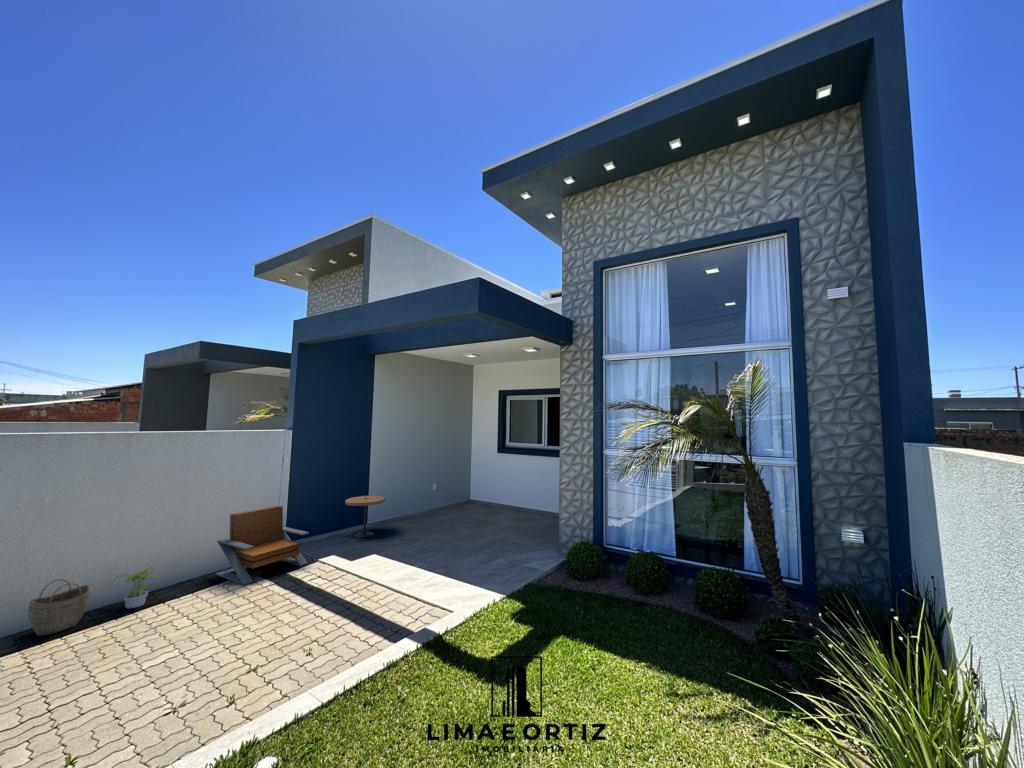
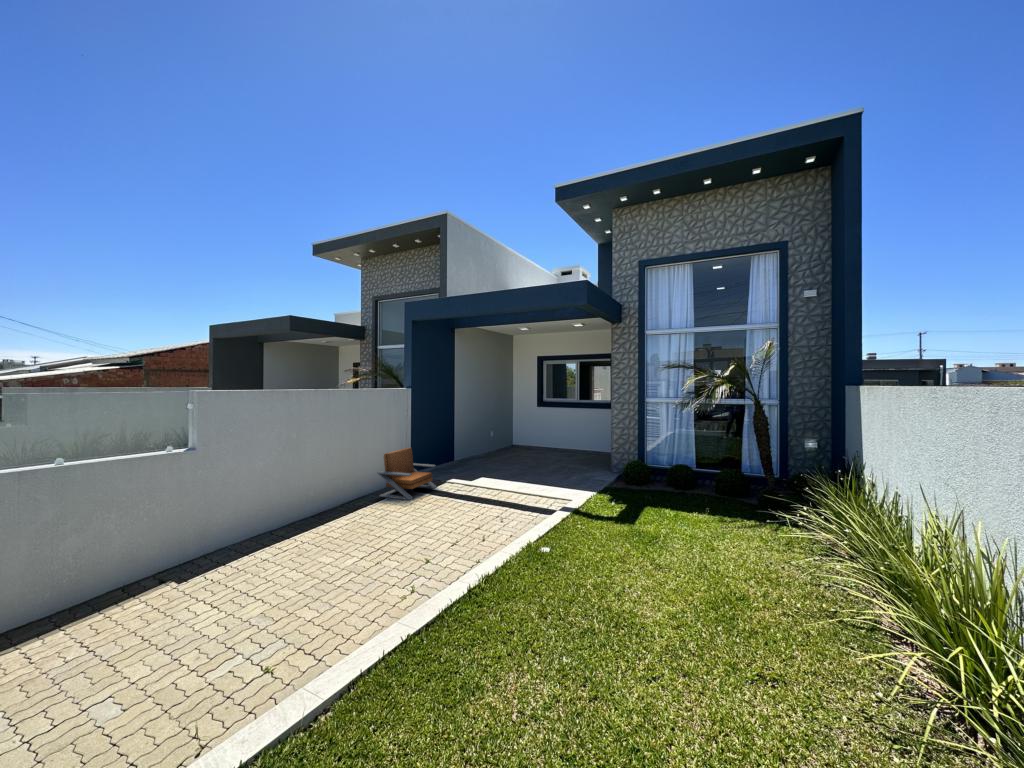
side table: present [345,496,385,537] -> none [439,441,468,471]
potted plant: present [117,568,158,608] -> none [338,489,362,515]
woven basket: present [28,579,89,636] -> none [303,495,332,530]

